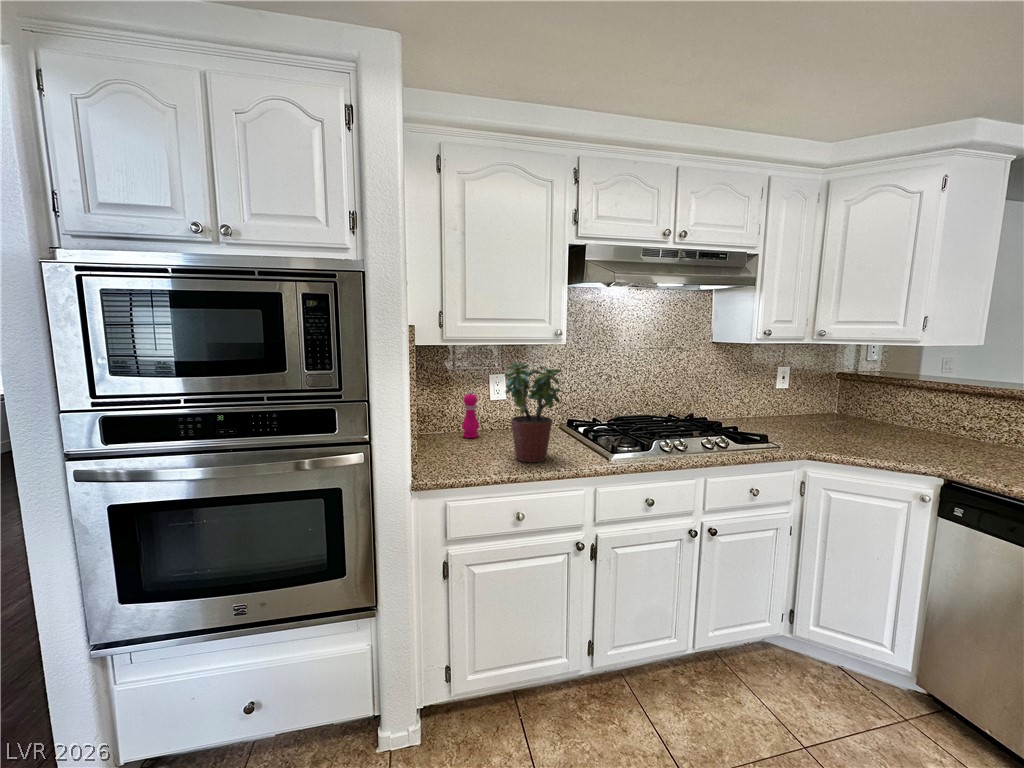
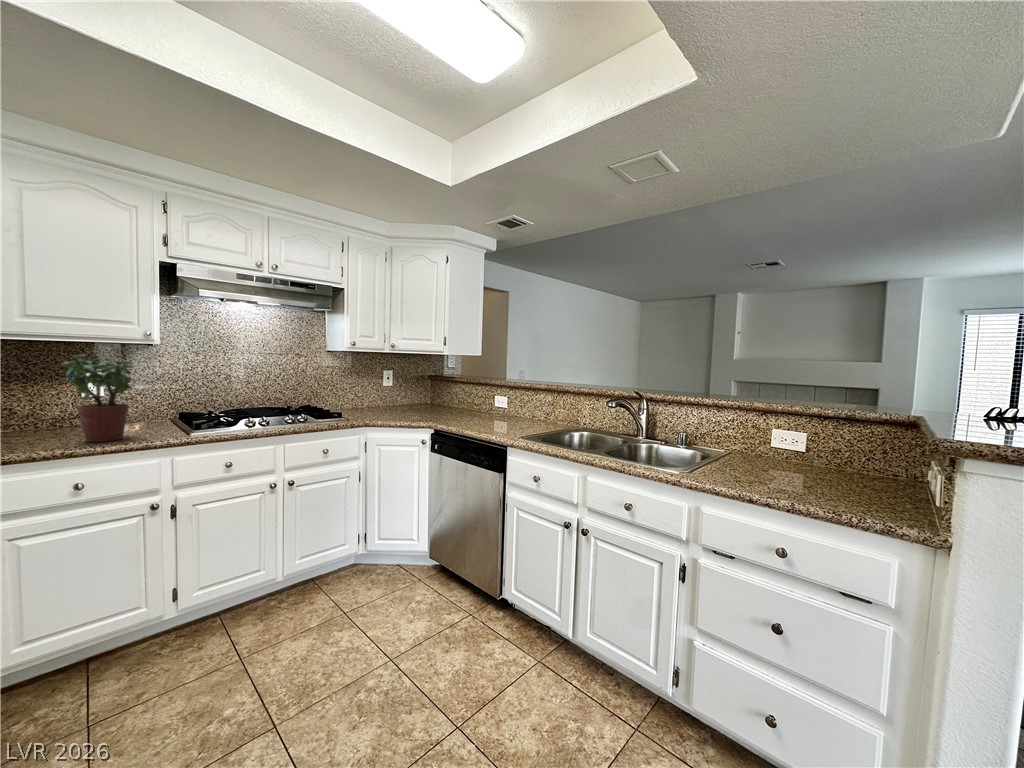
pepper mill: present [462,391,479,438] -> none [31,386,56,433]

